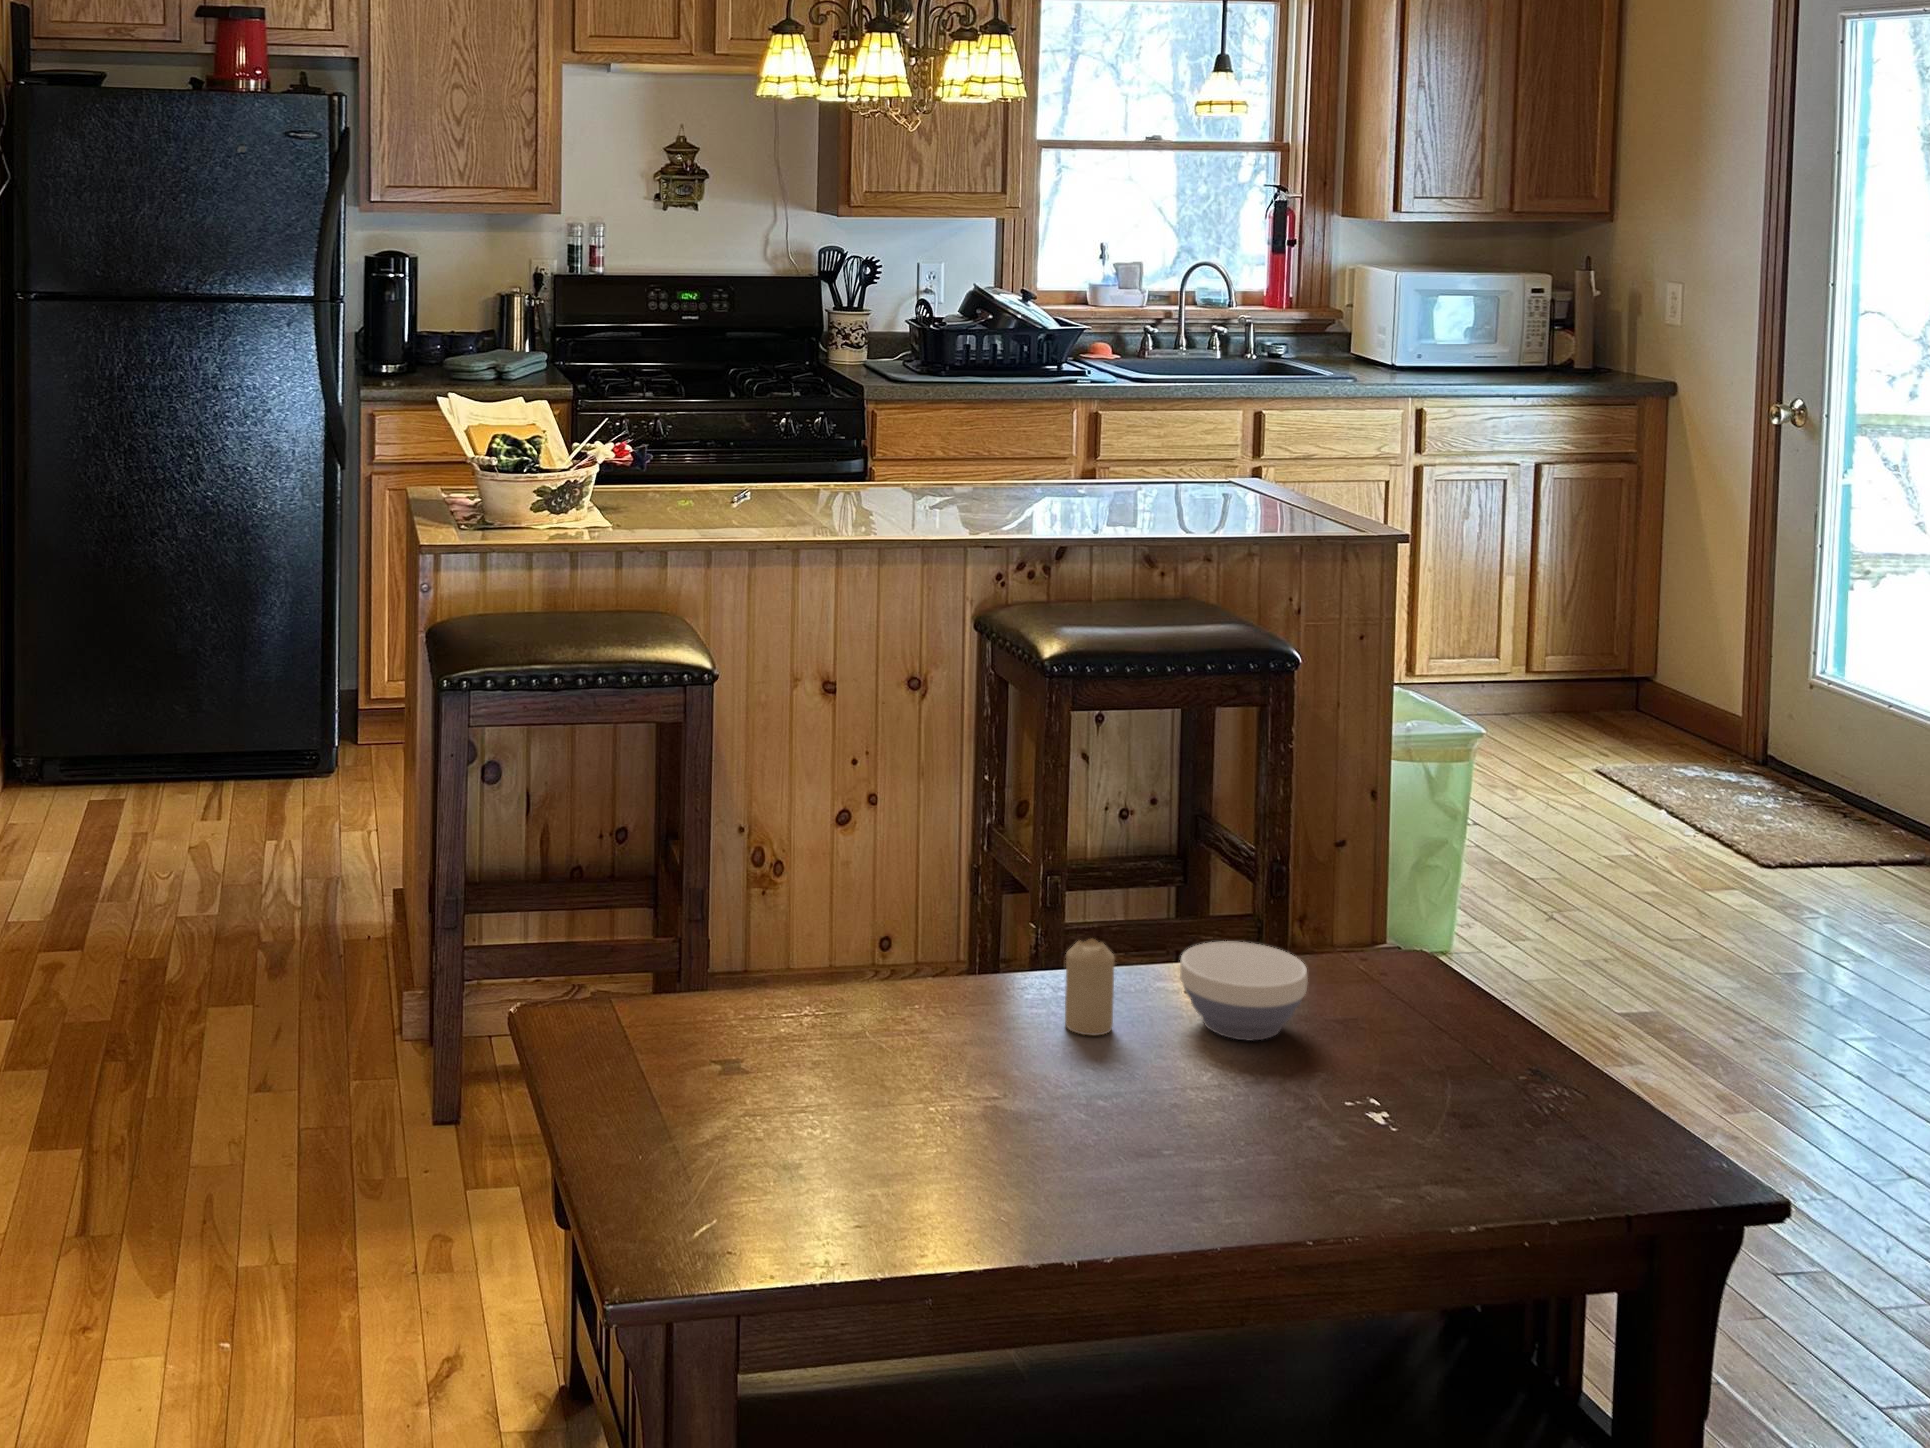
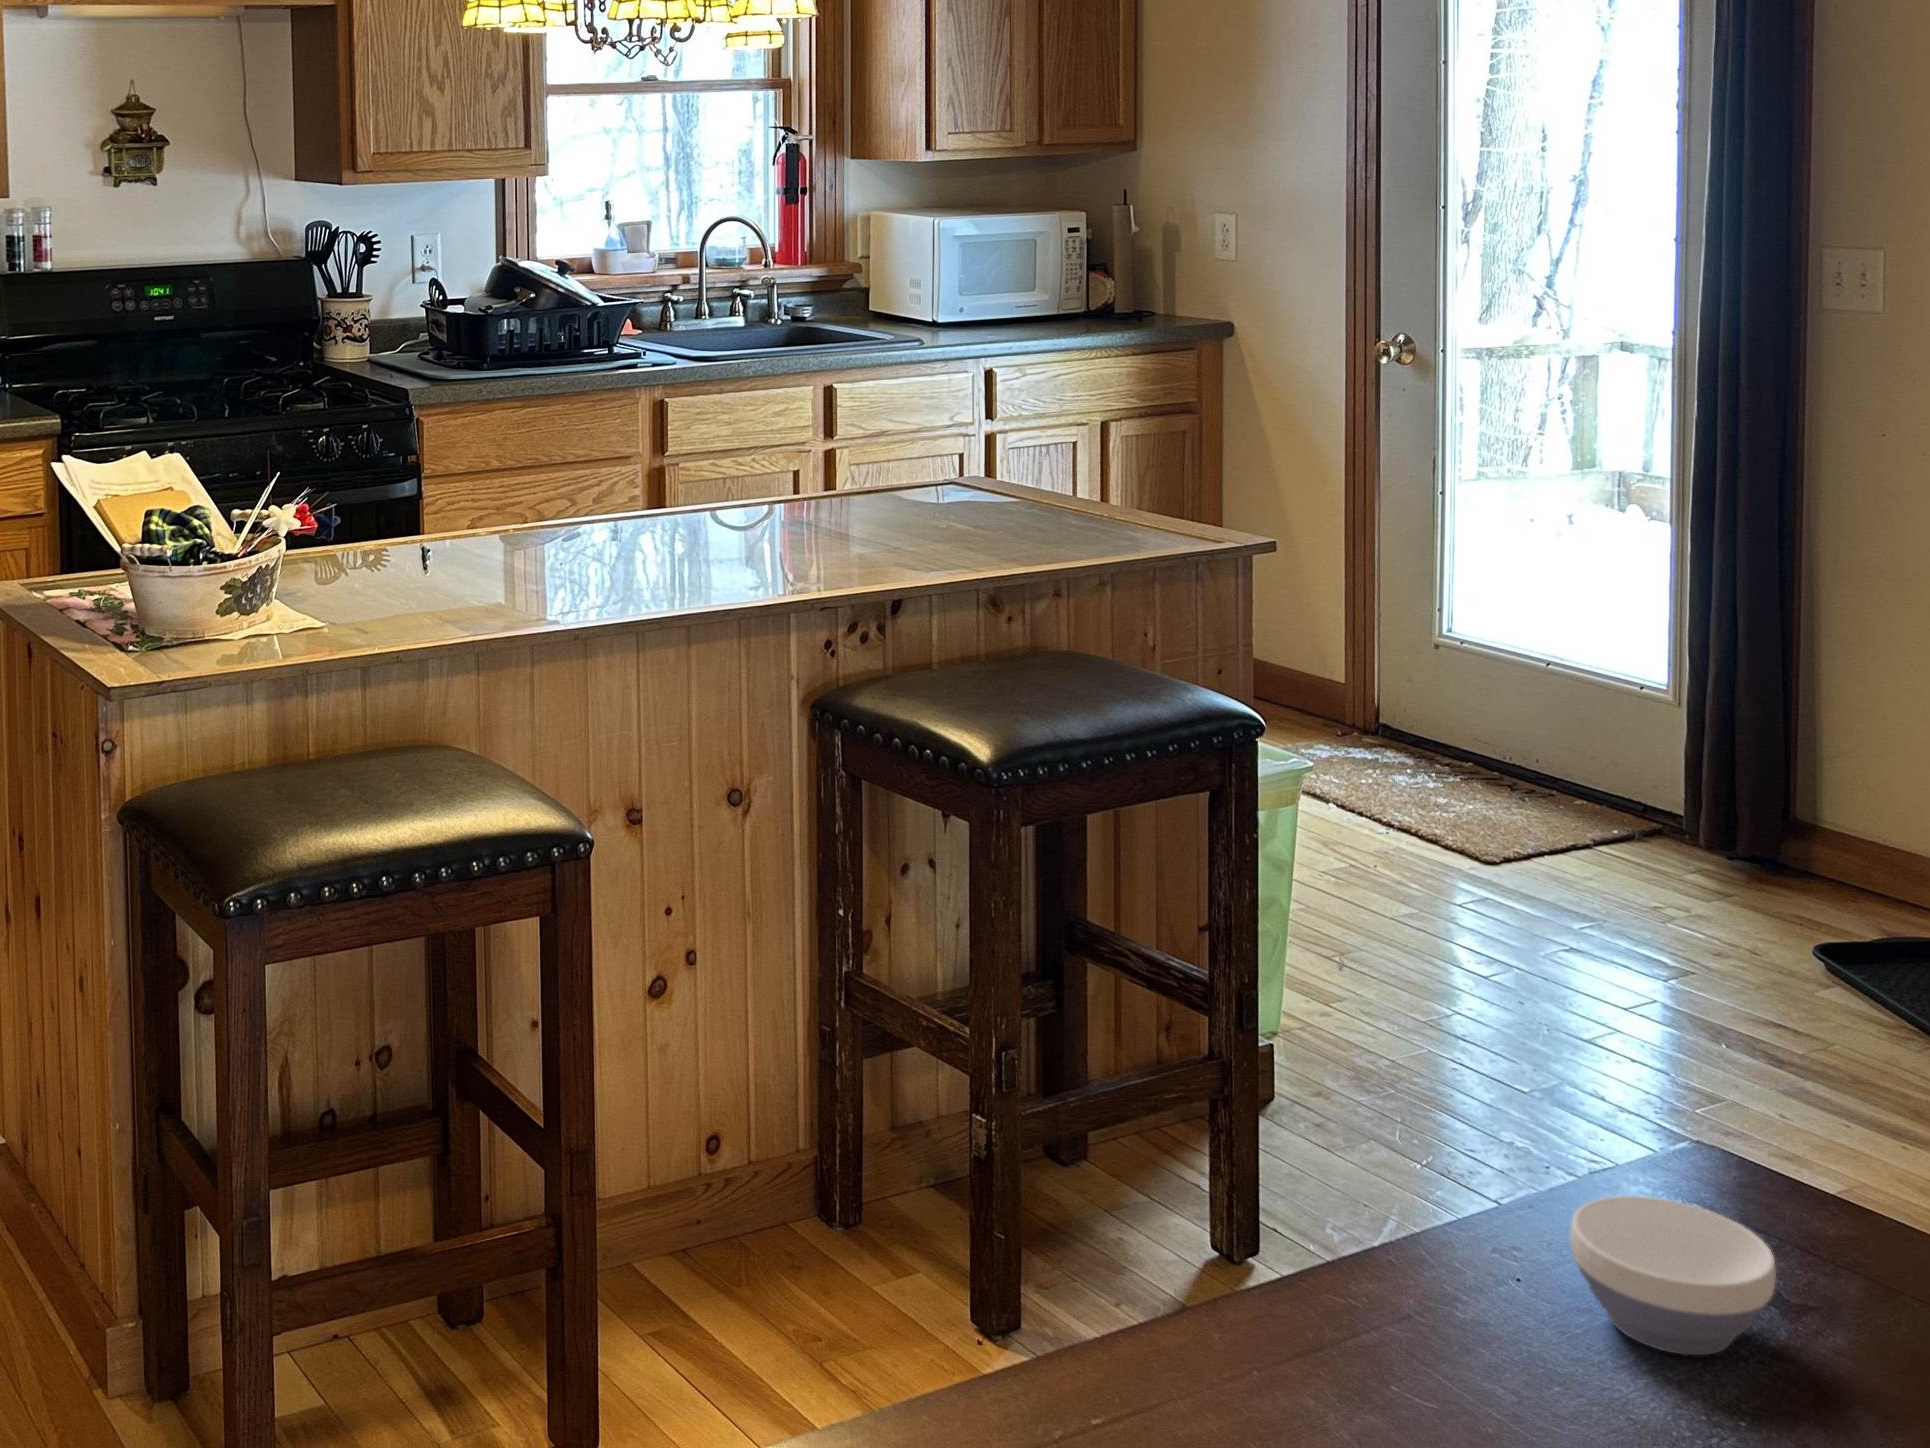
candle: present [1065,939,1114,1036] -> none [1450,1238,1529,1388]

